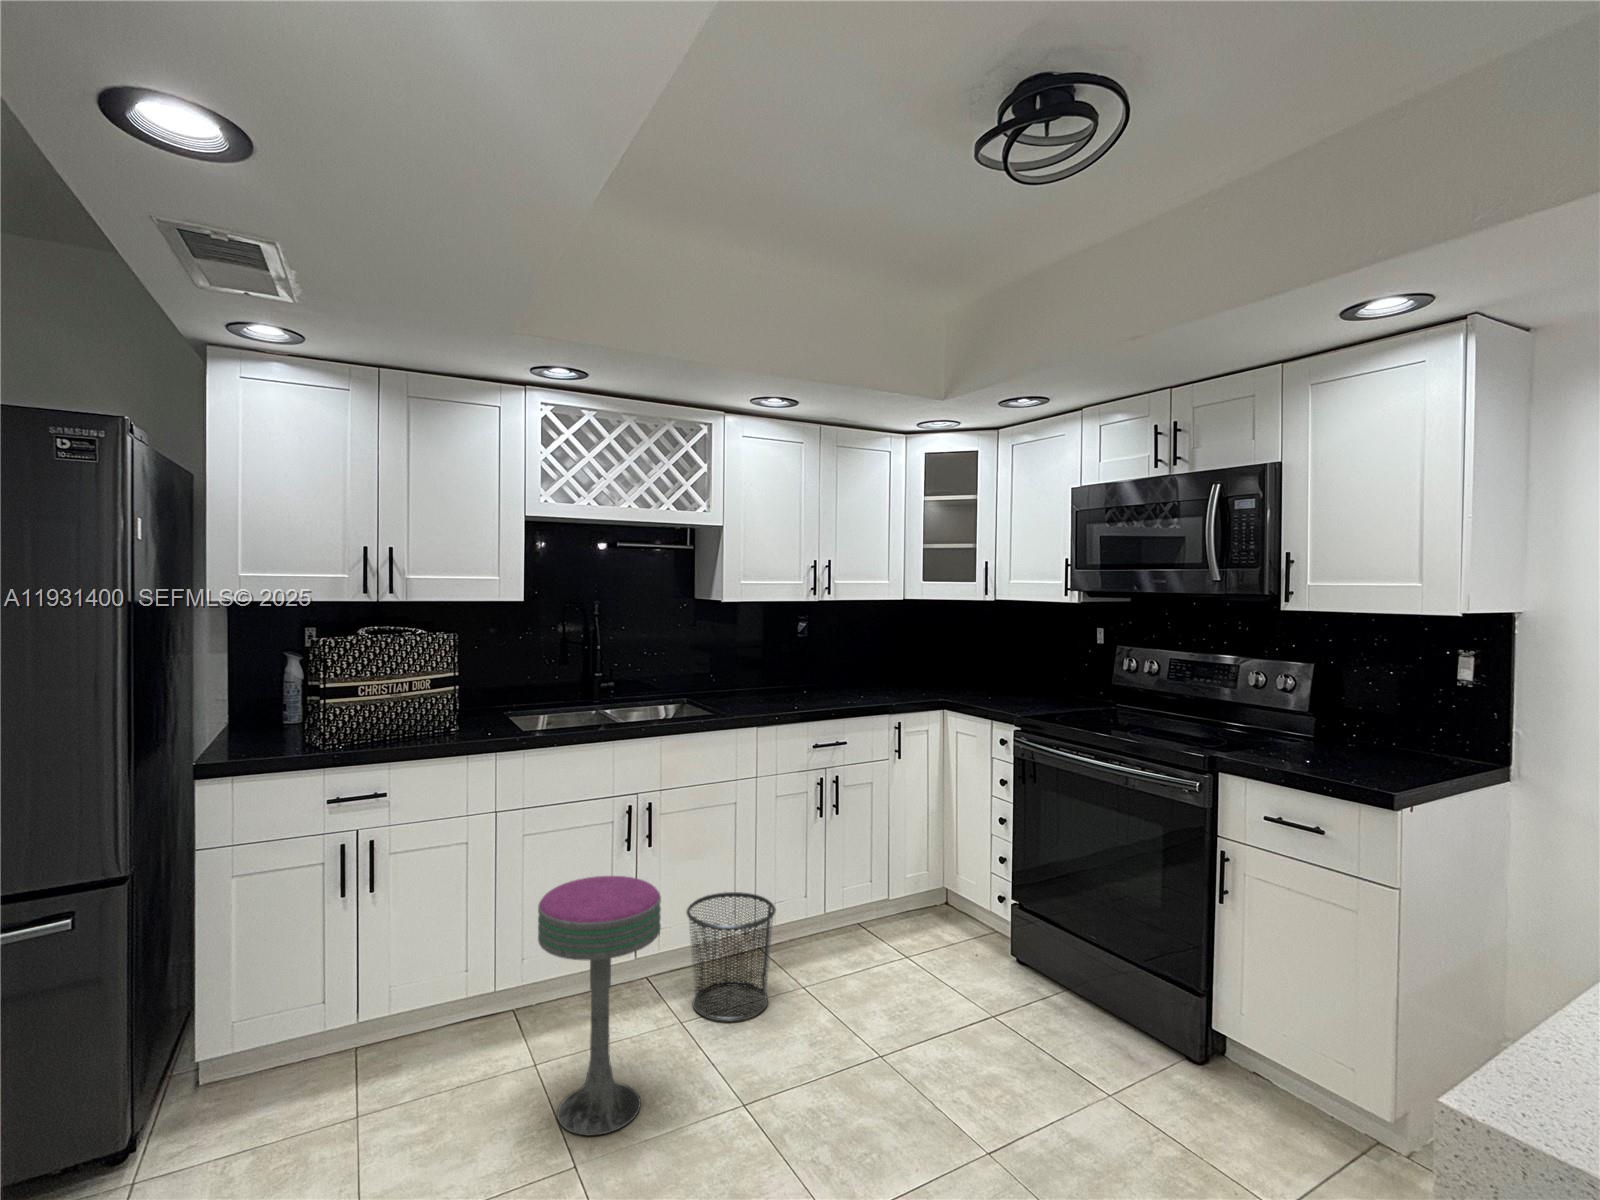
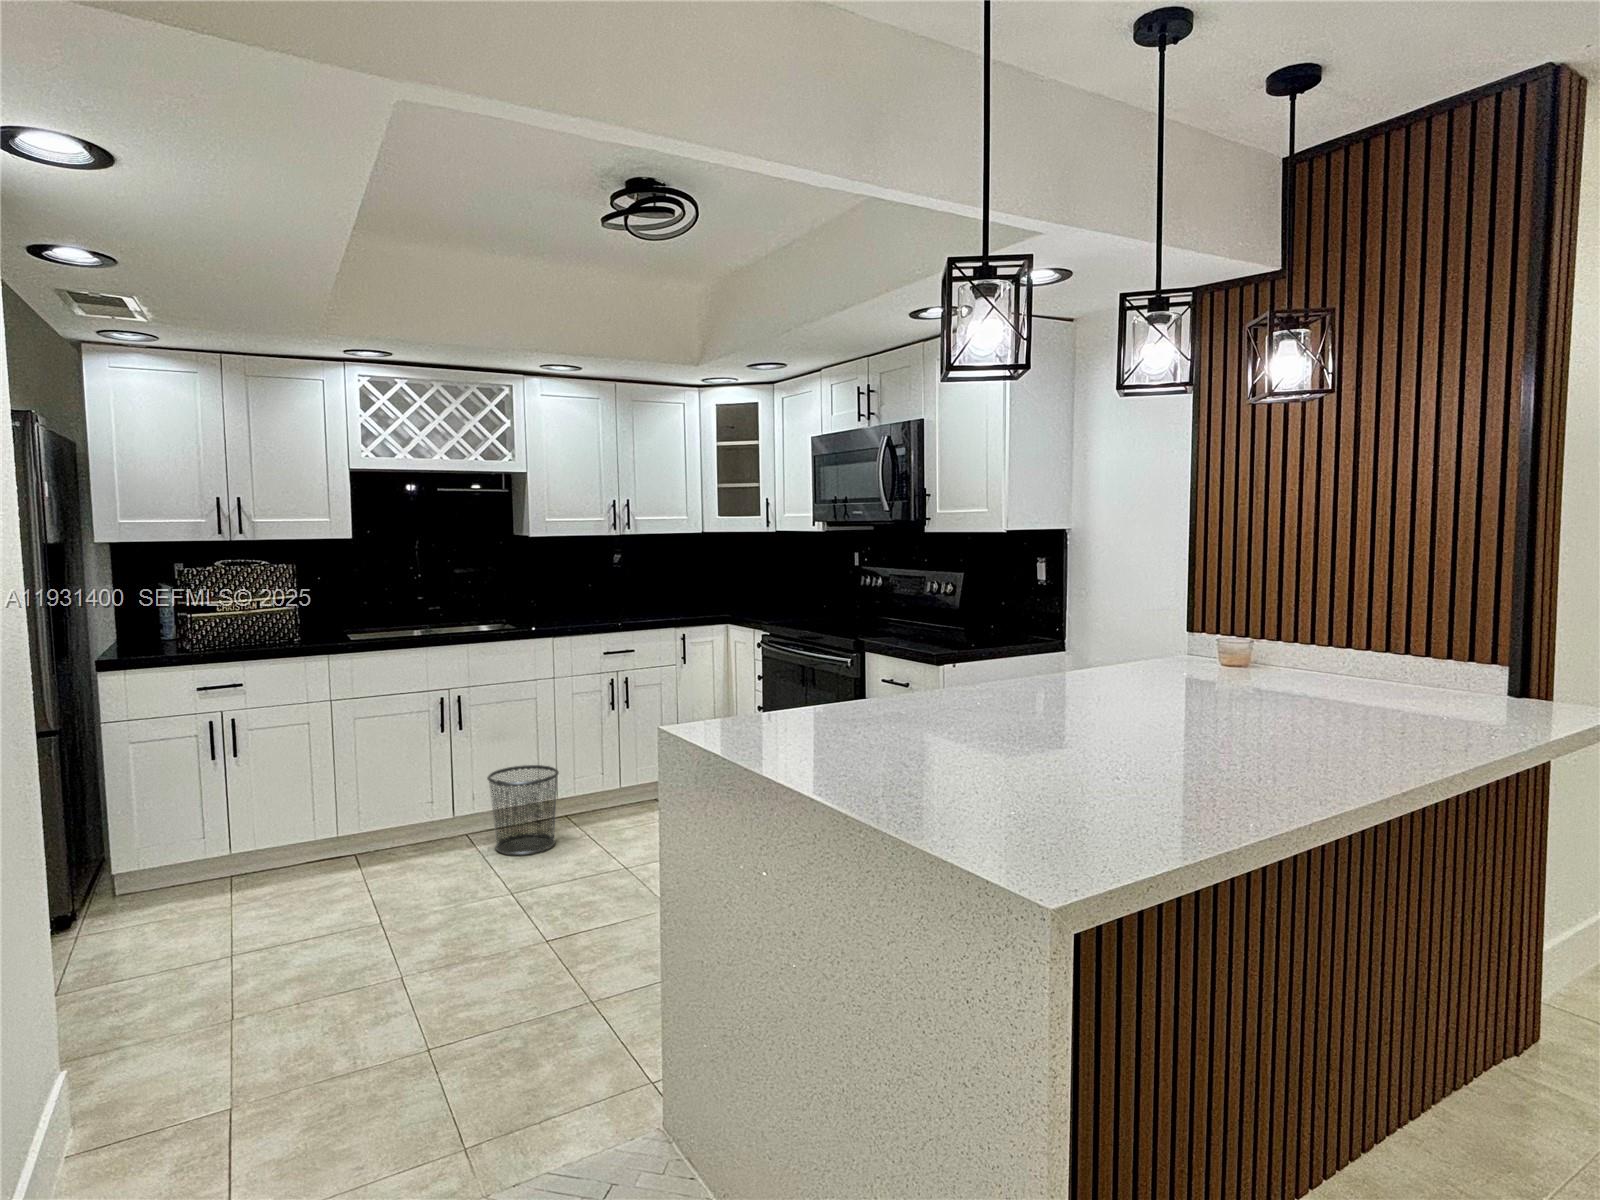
bar stool: present [538,876,661,1135] -> none [352,738,445,909]

